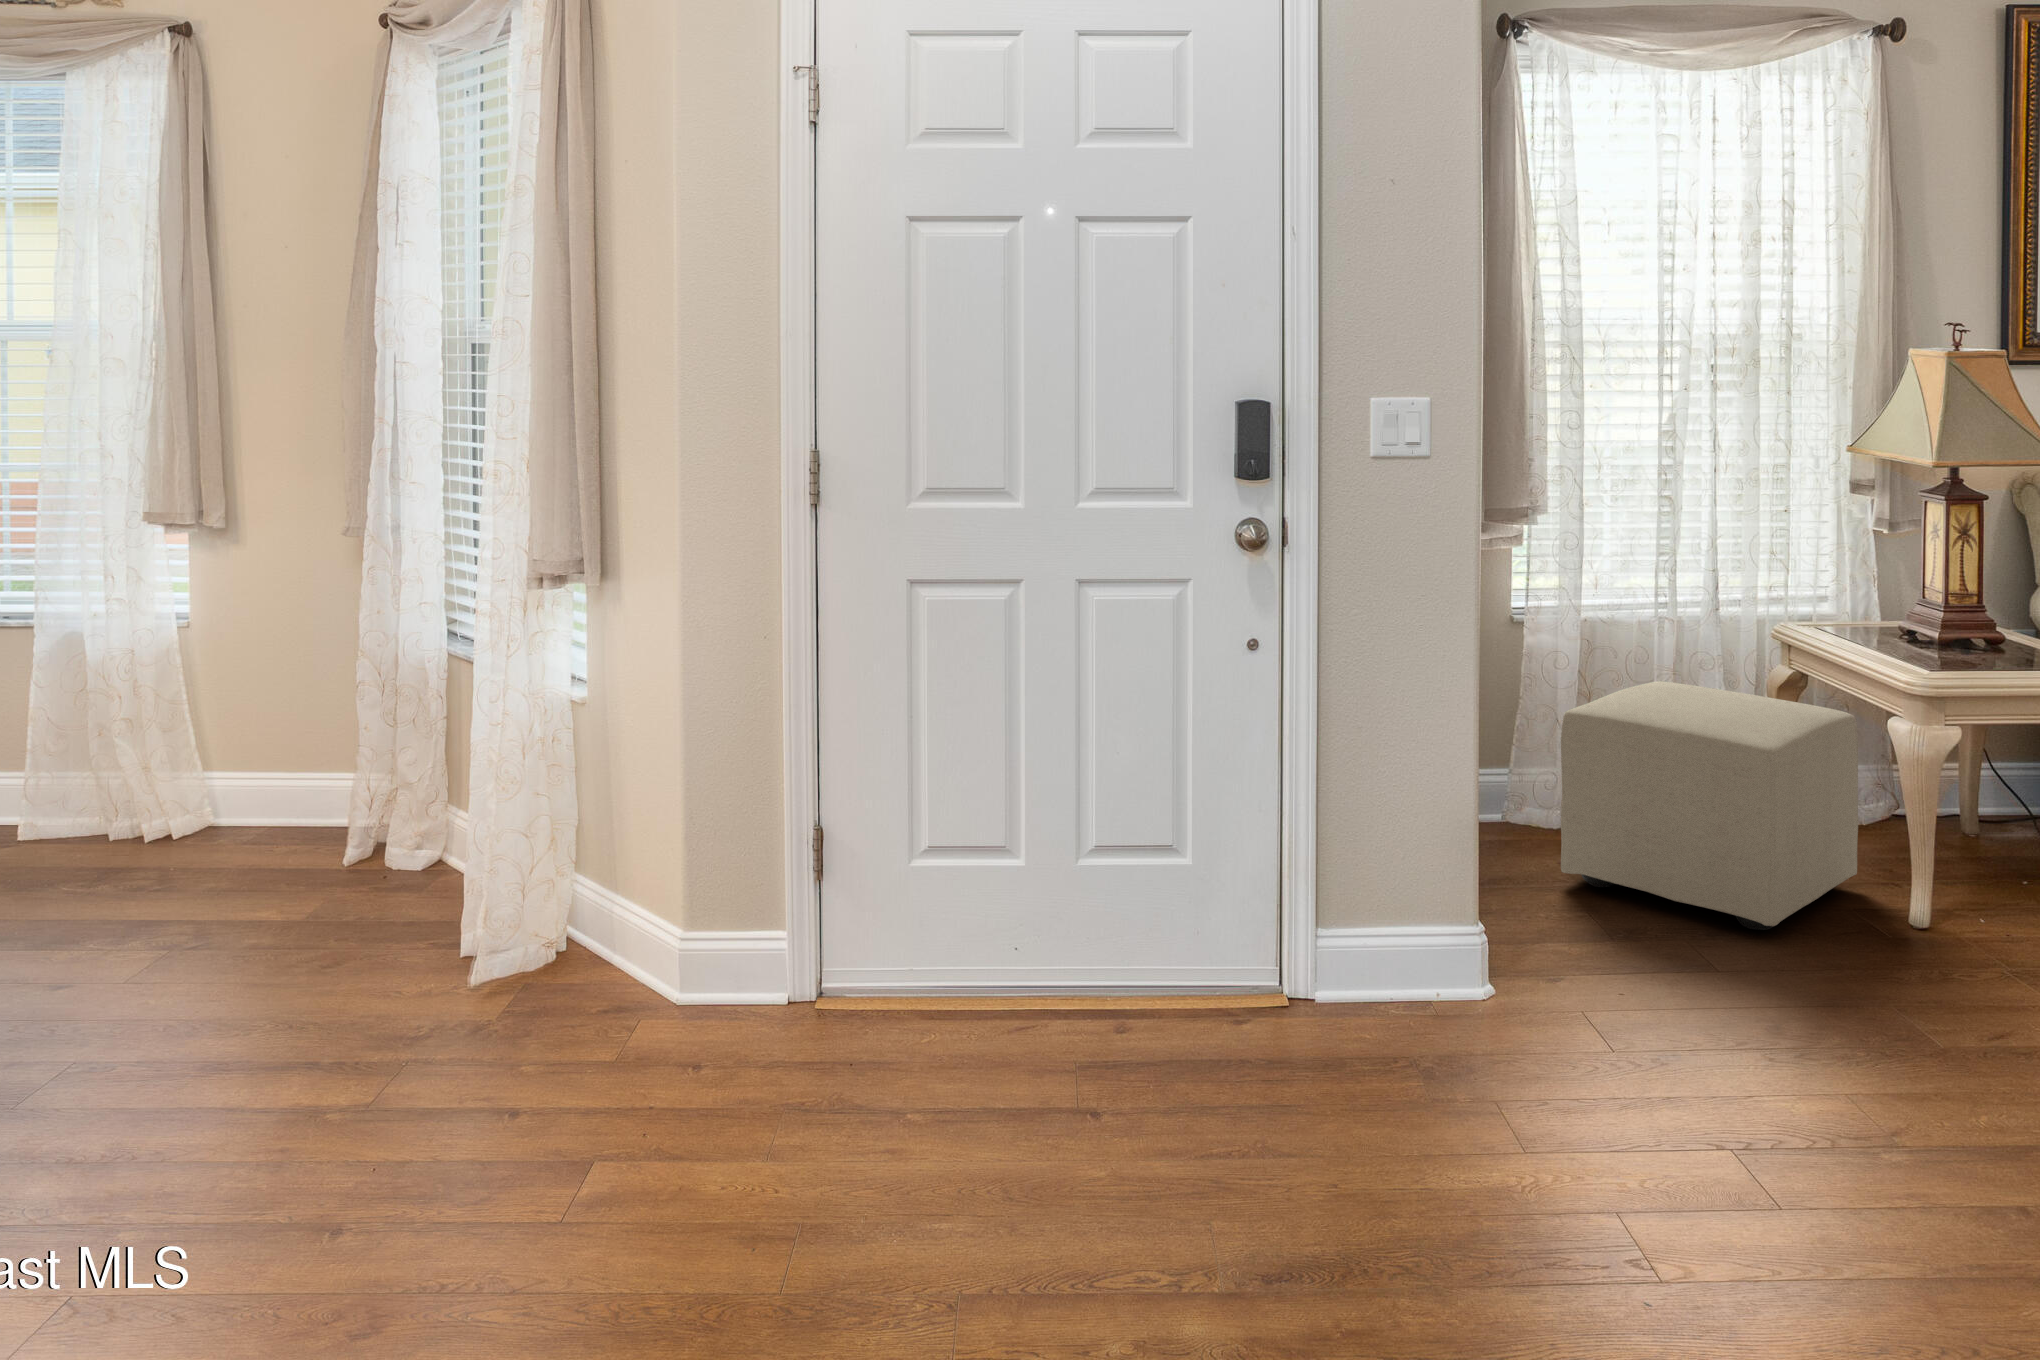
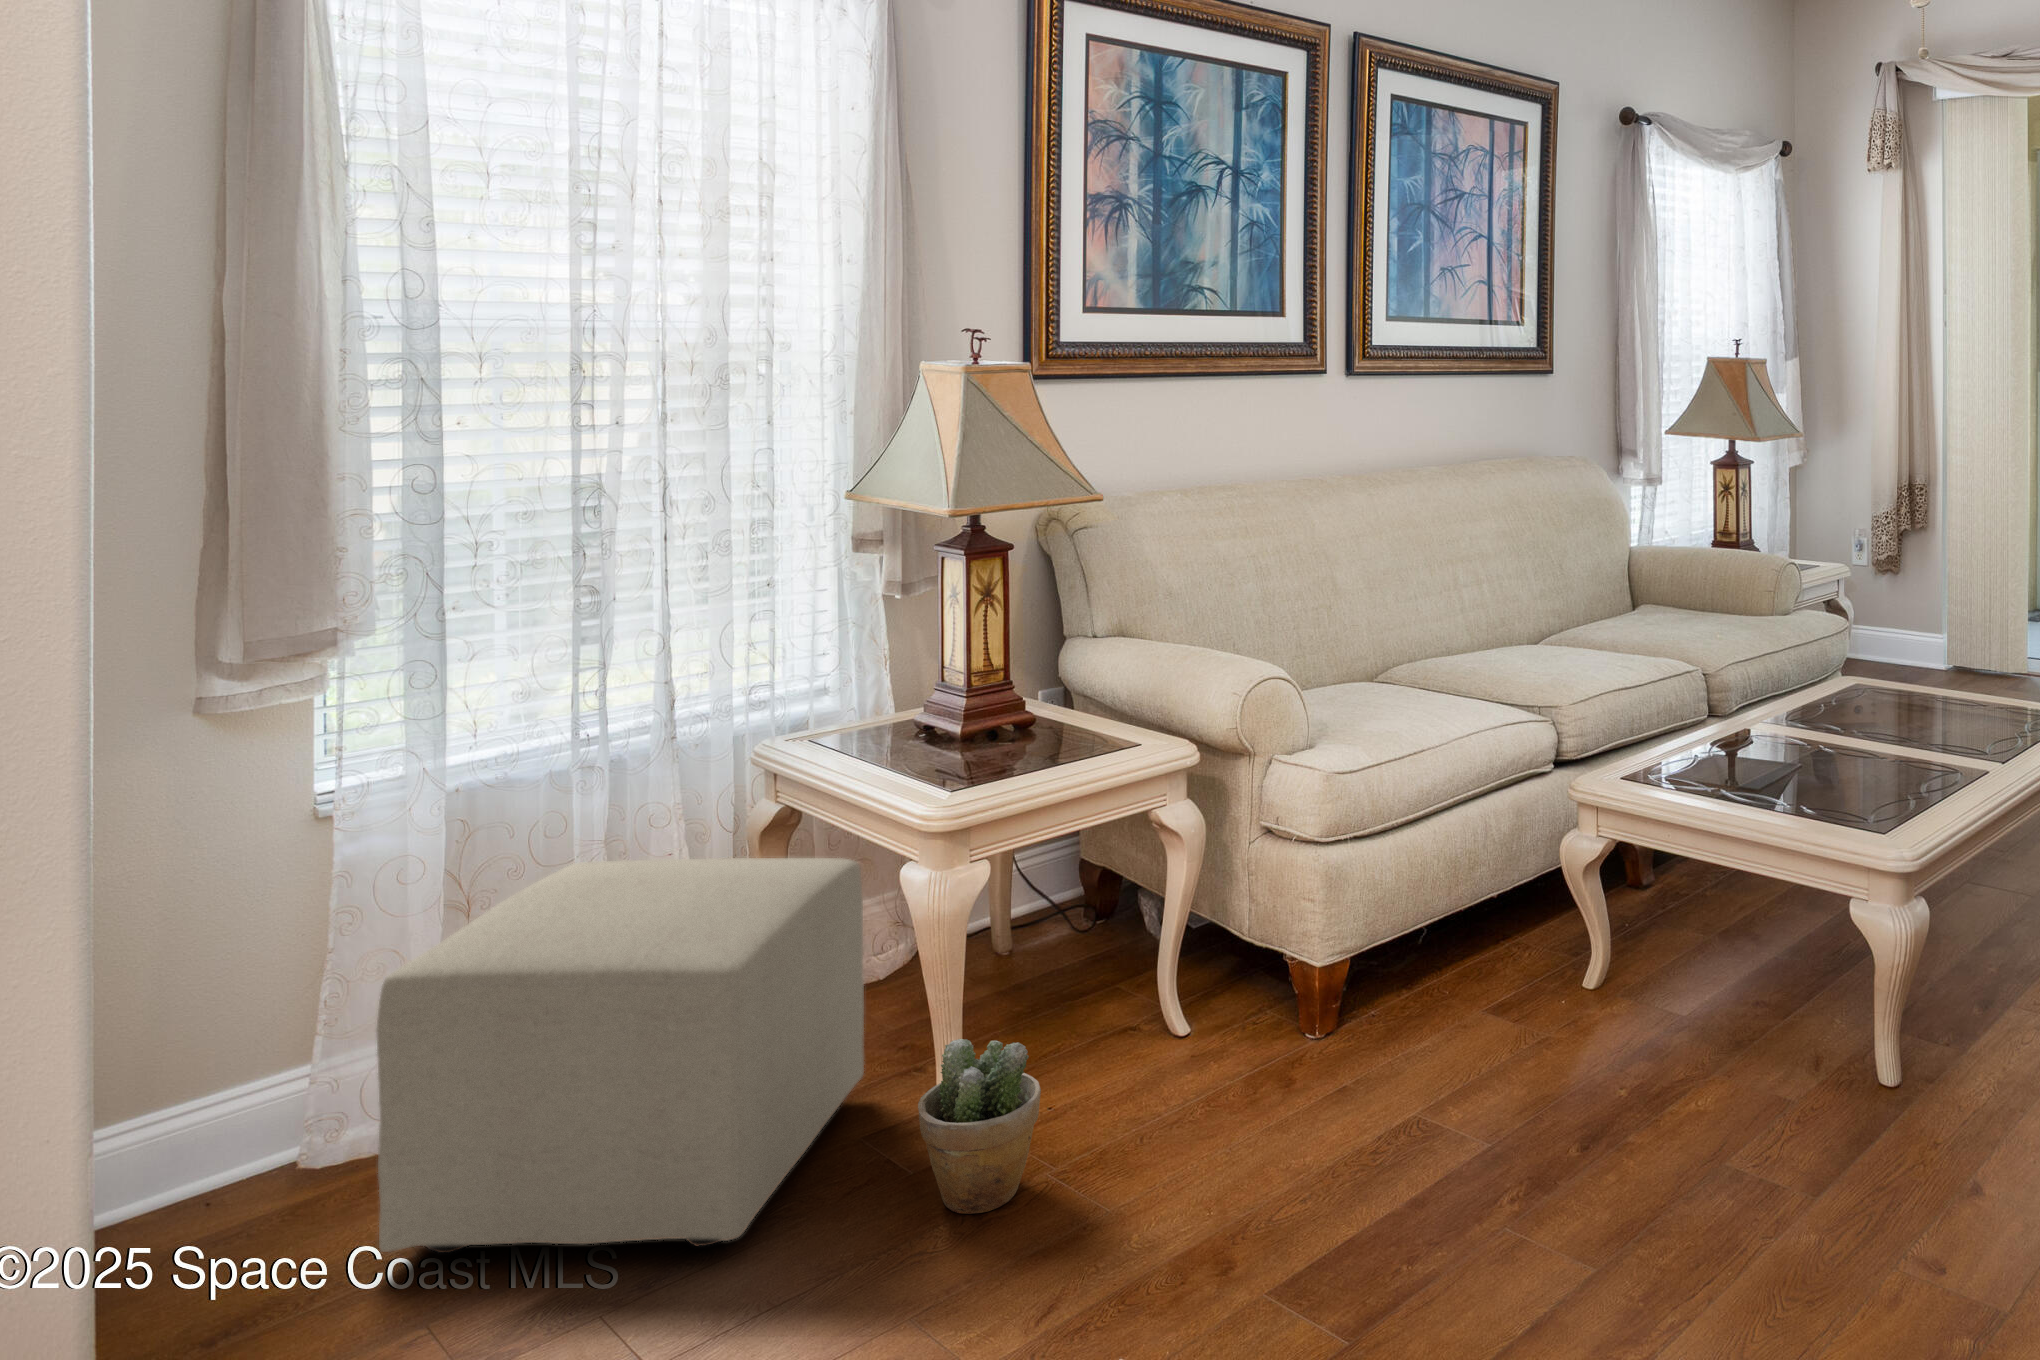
potted plant: none [1900,845,1999,973] -> present [918,1039,1041,1214]

